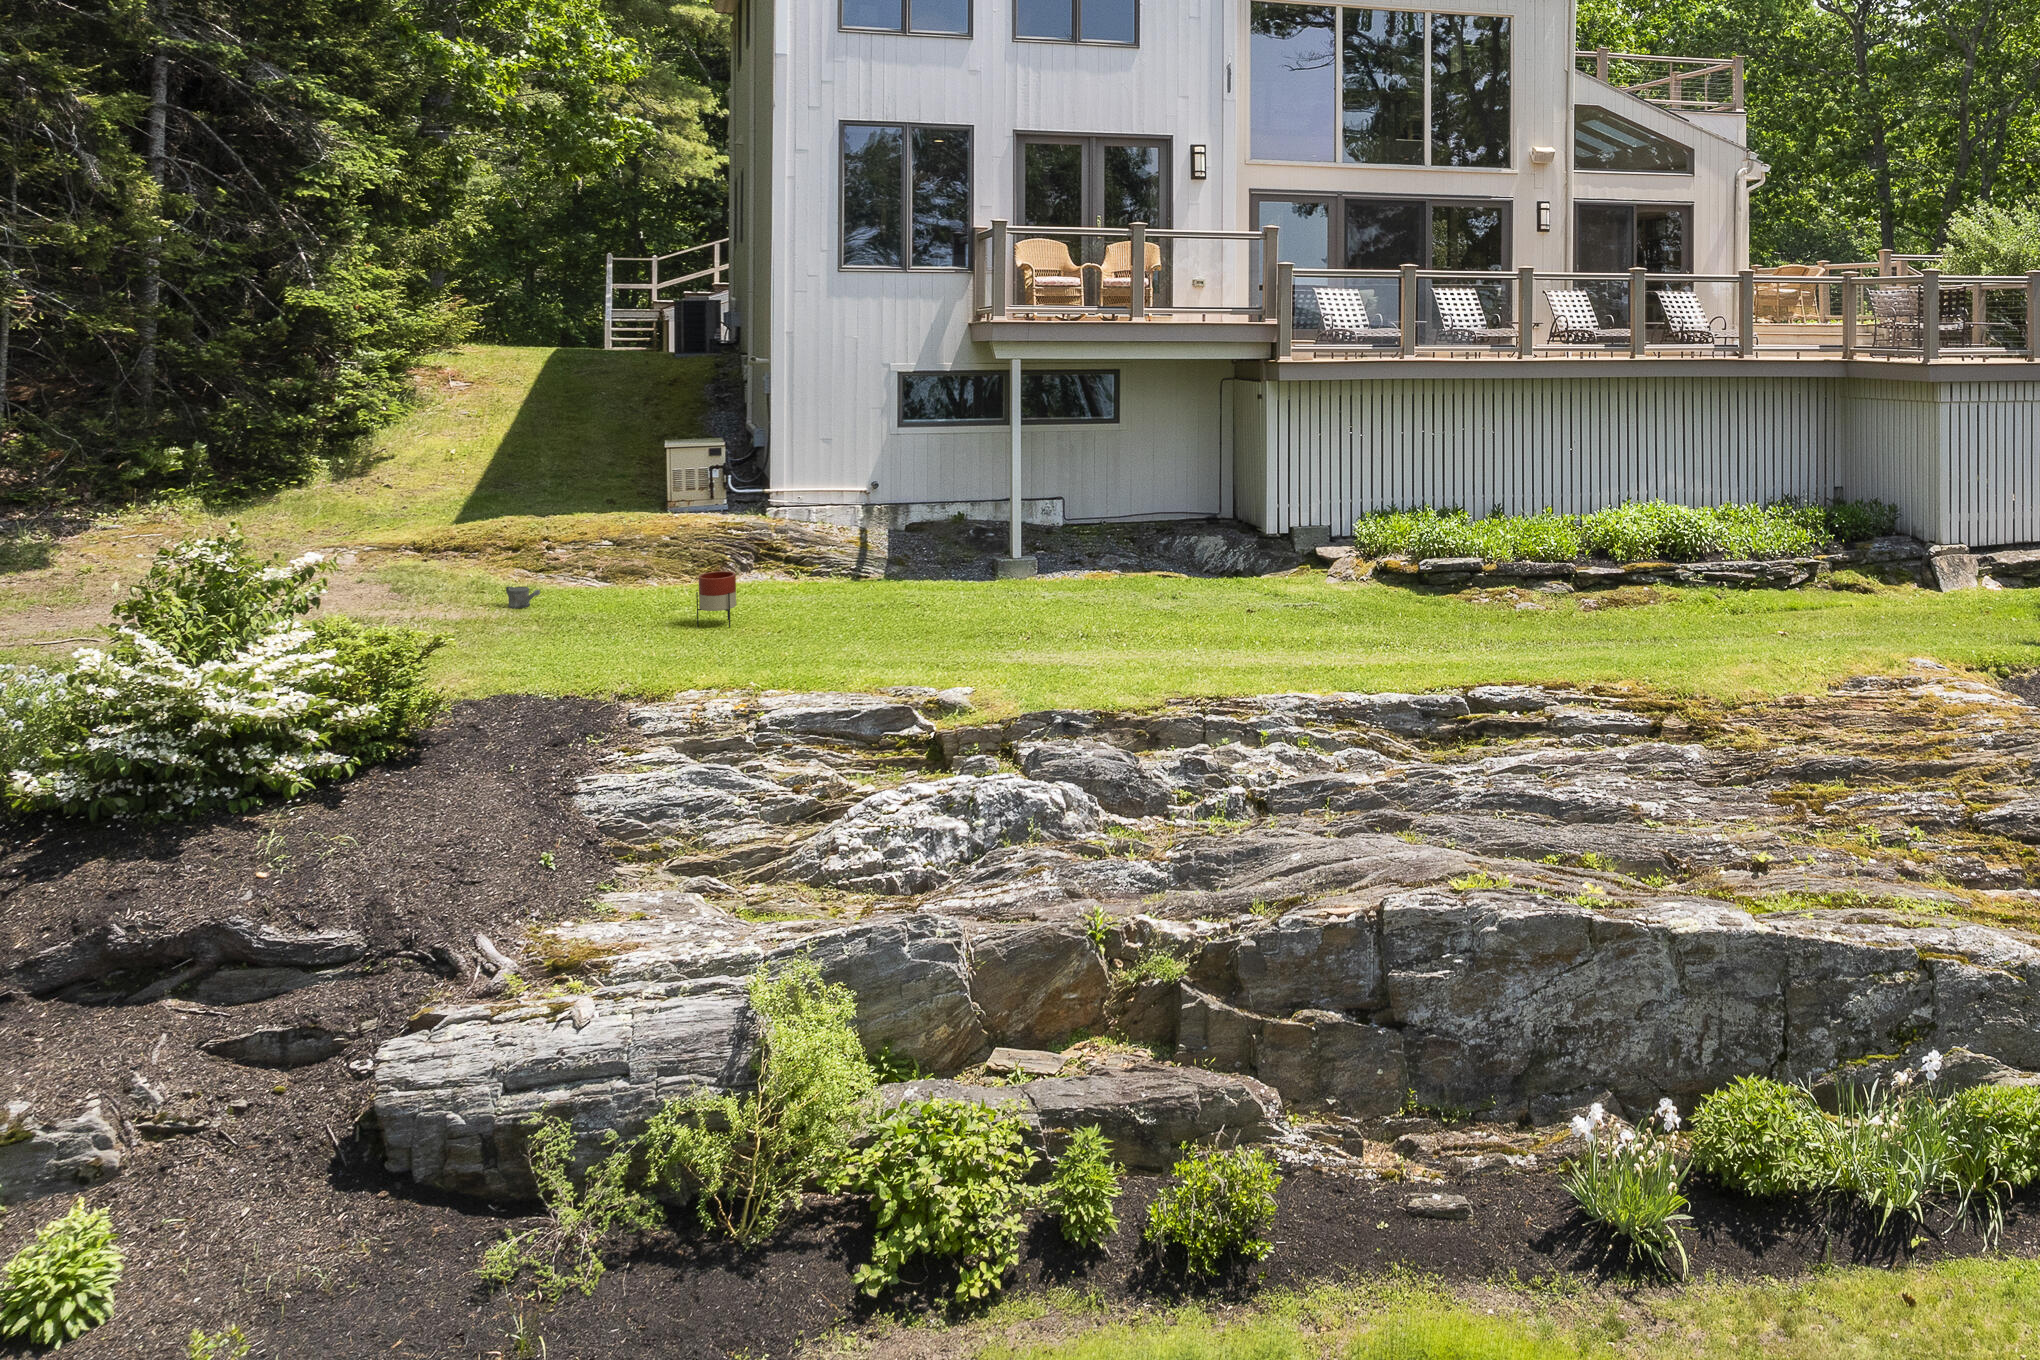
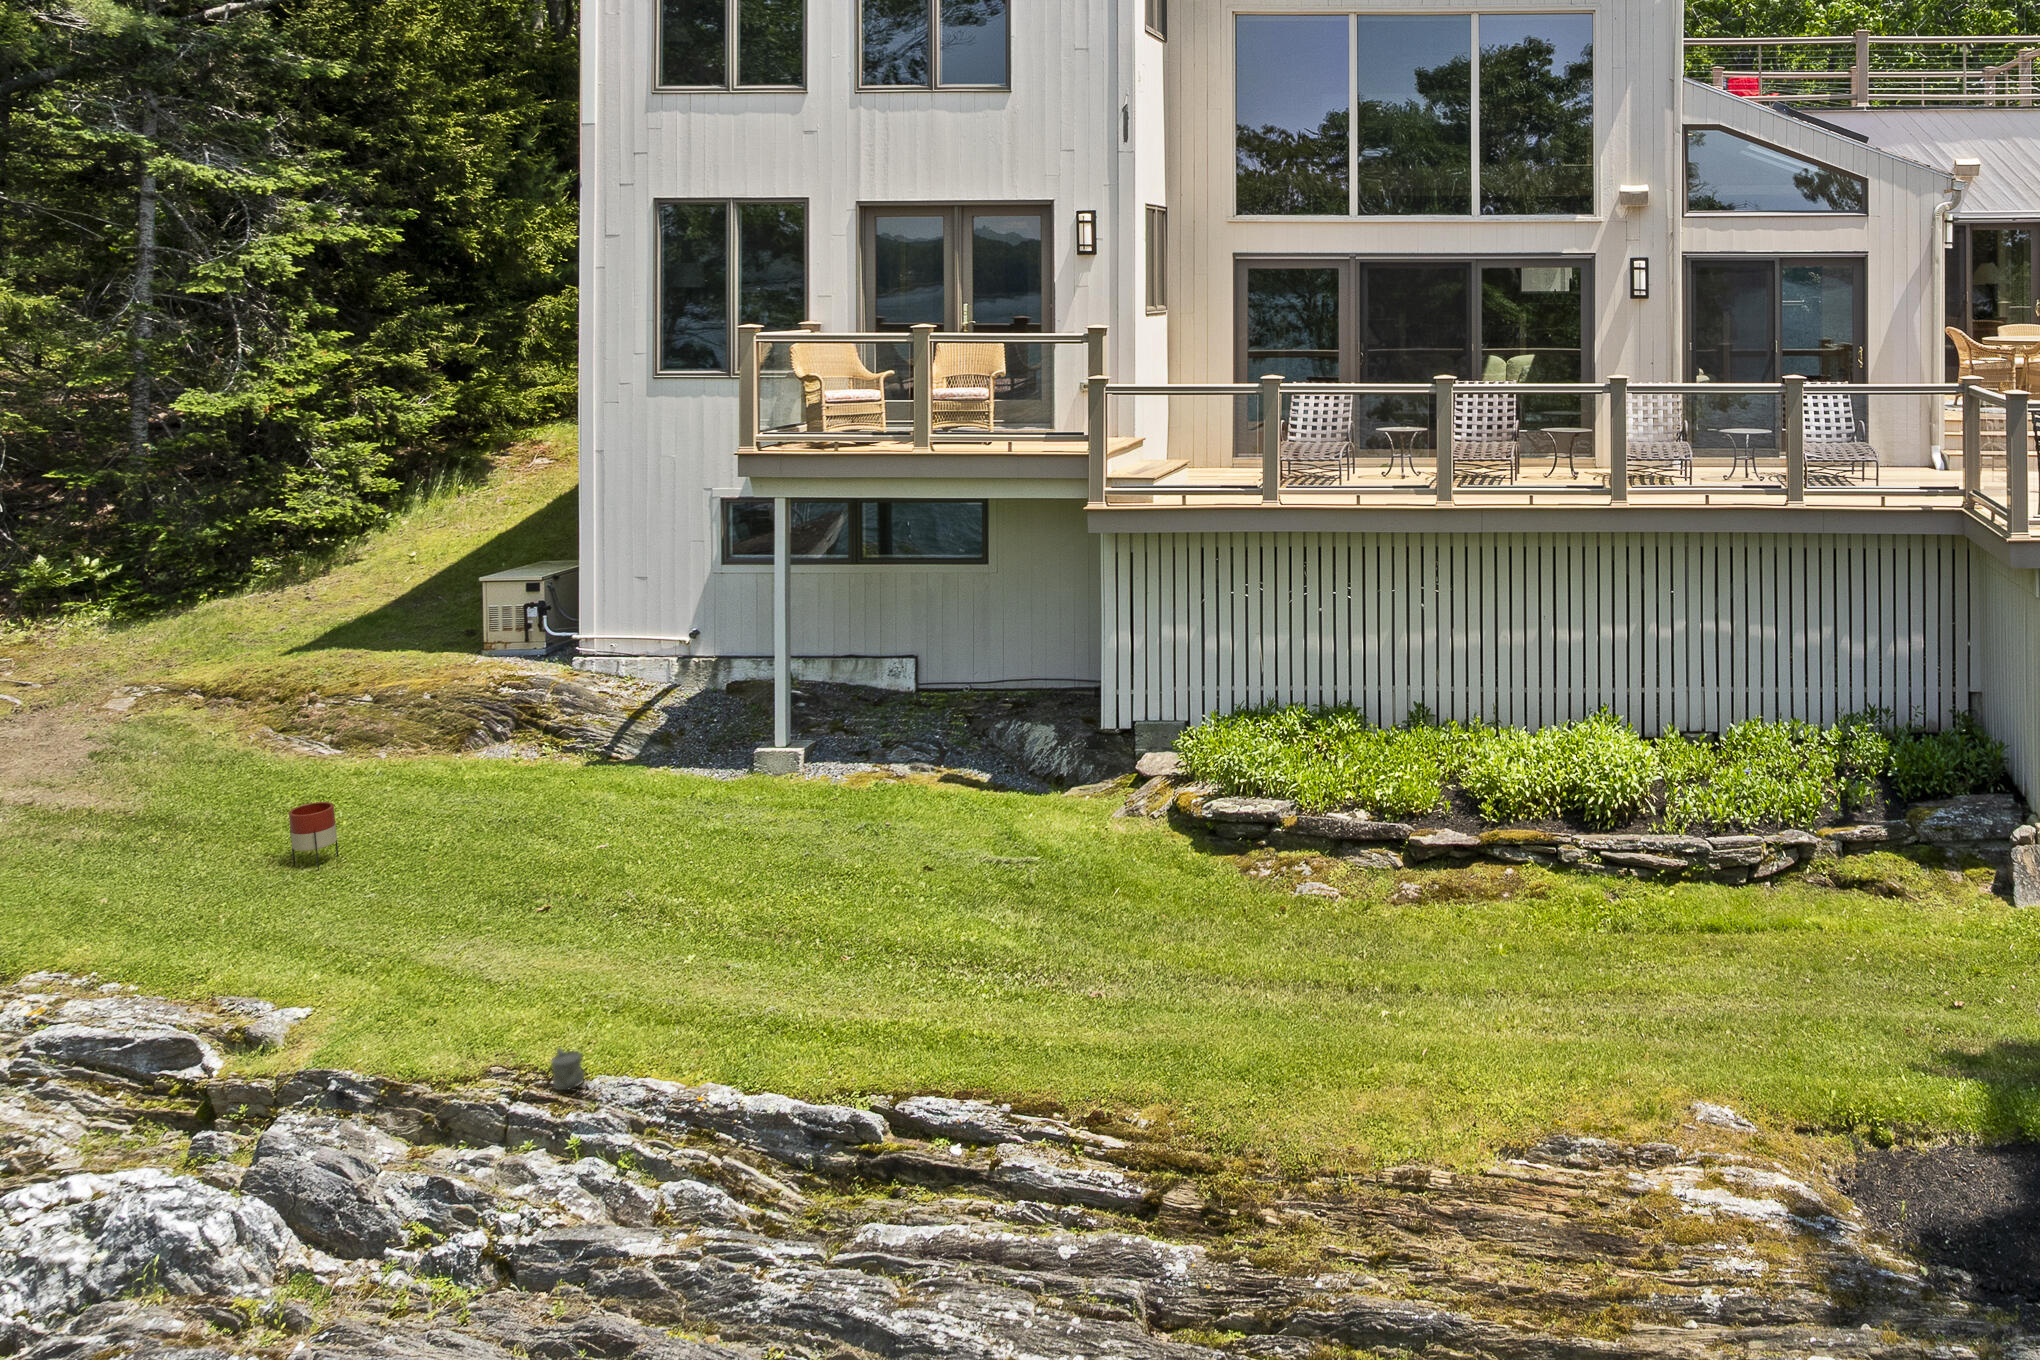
watering can: present [506,586,540,609] -> present [551,1048,584,1090]

